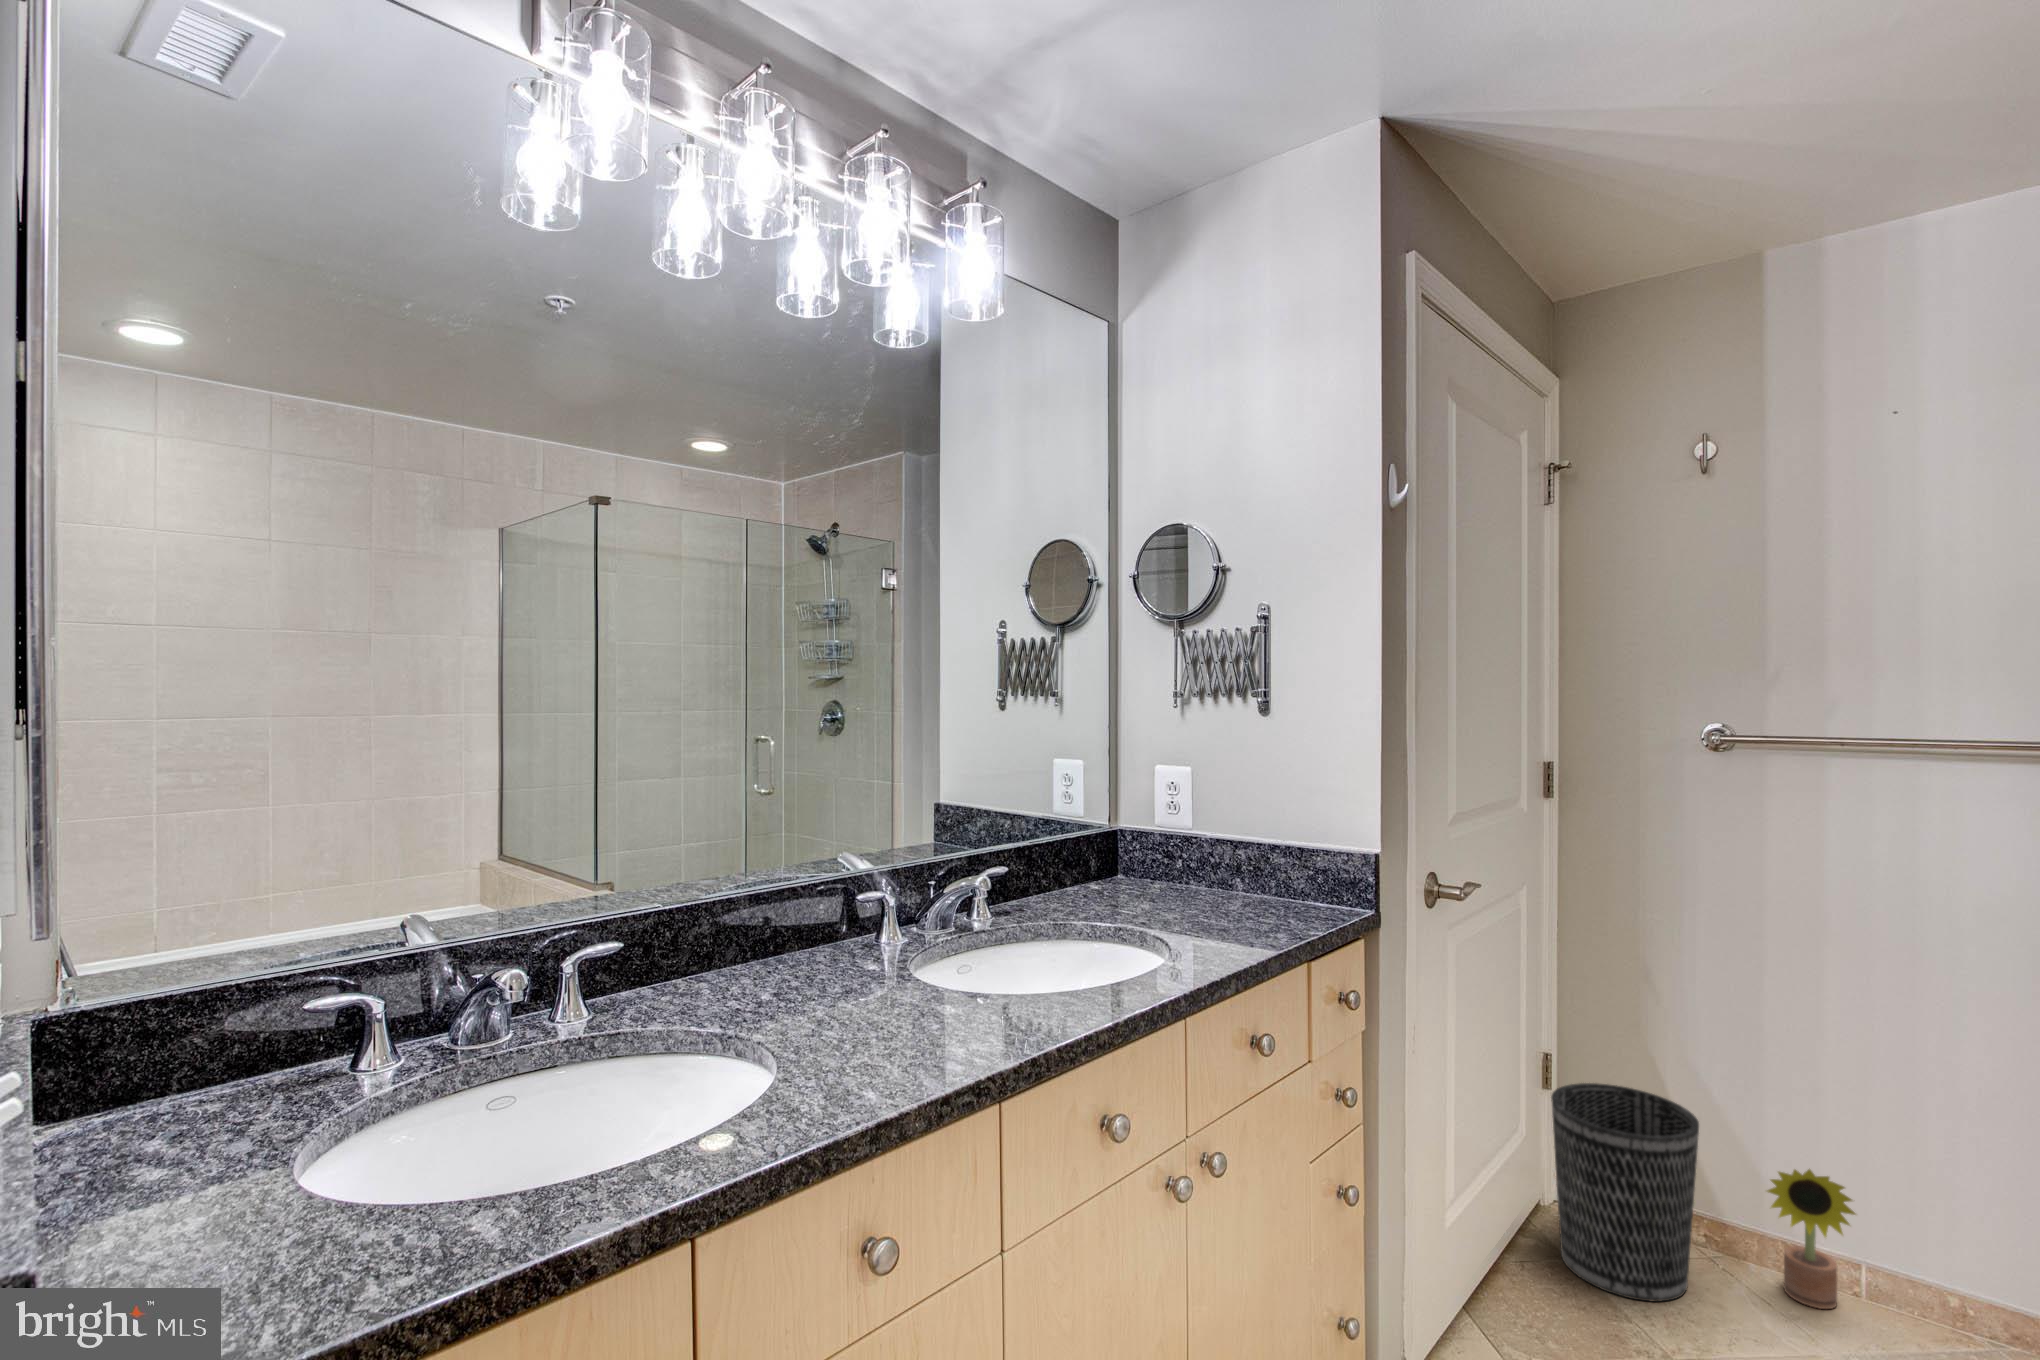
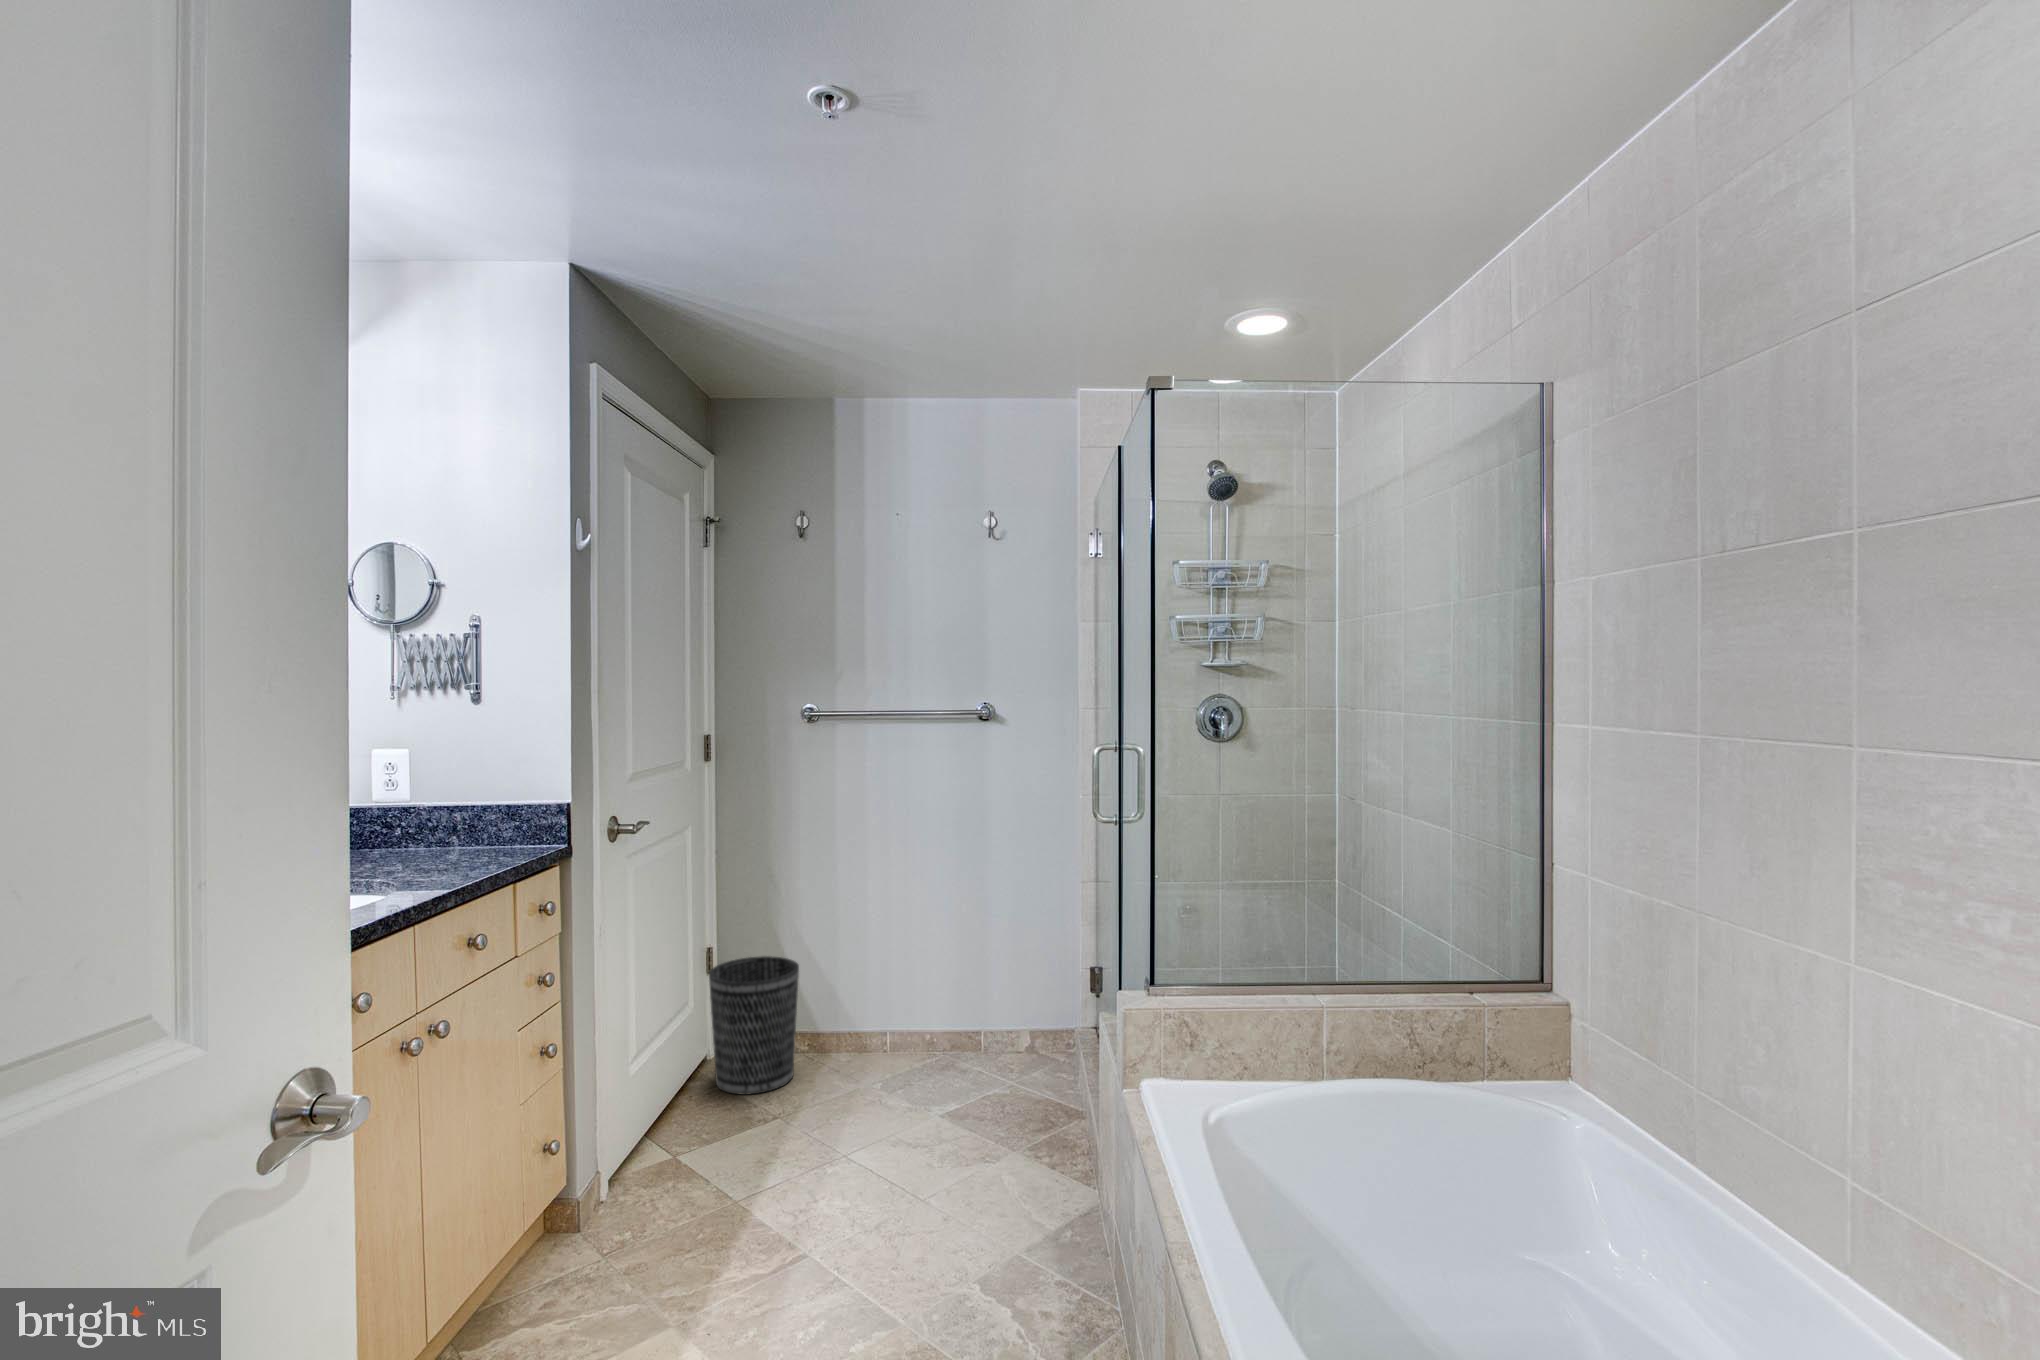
decorative plant: present [1767,1169,1855,1309] -> none [835,978,881,1065]

